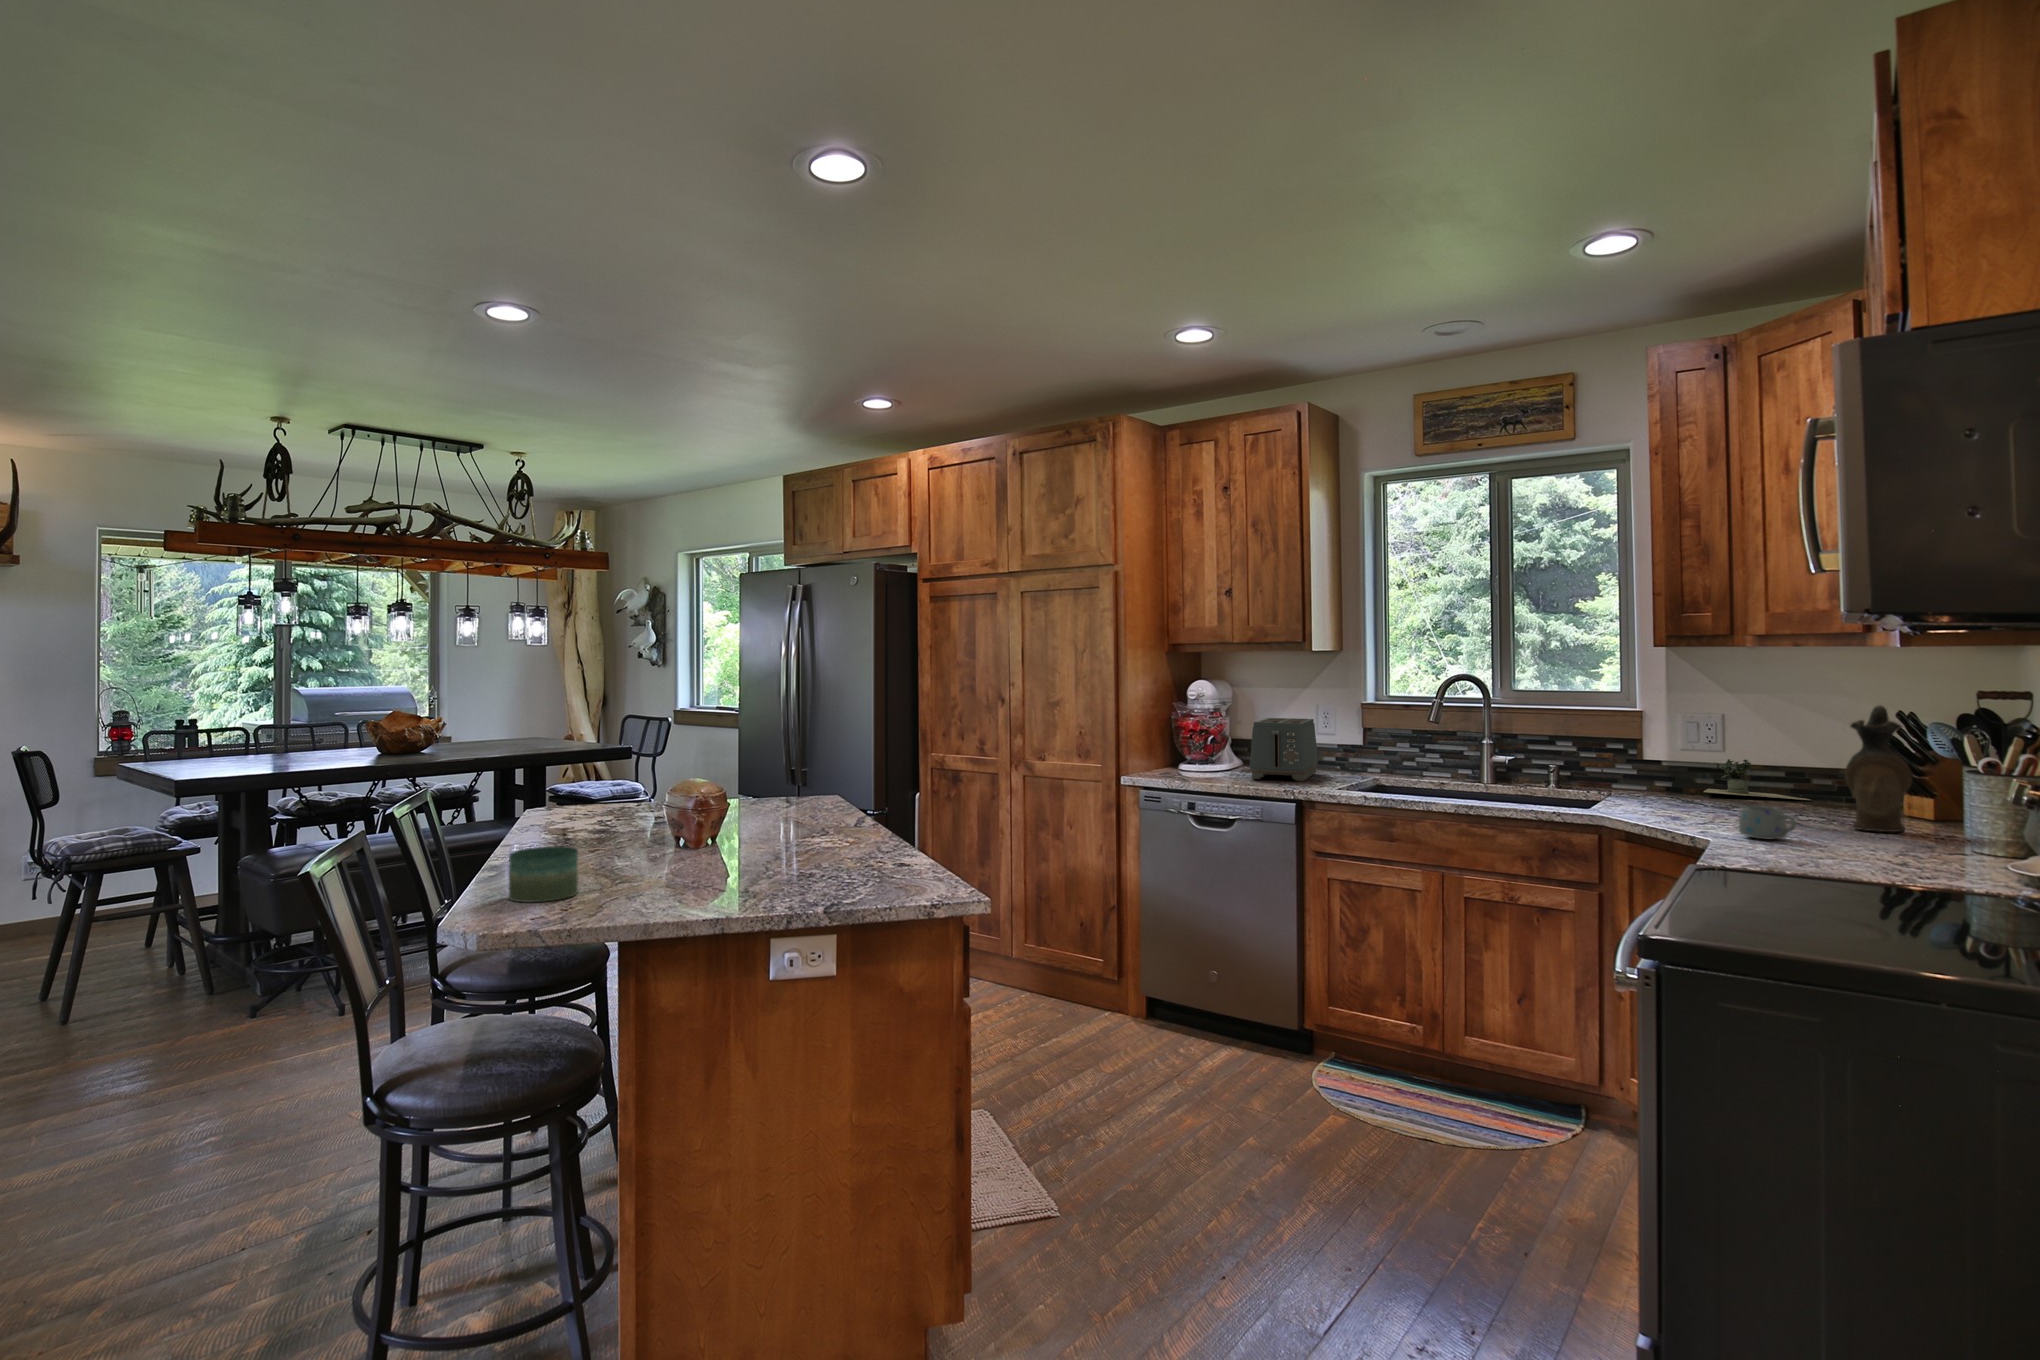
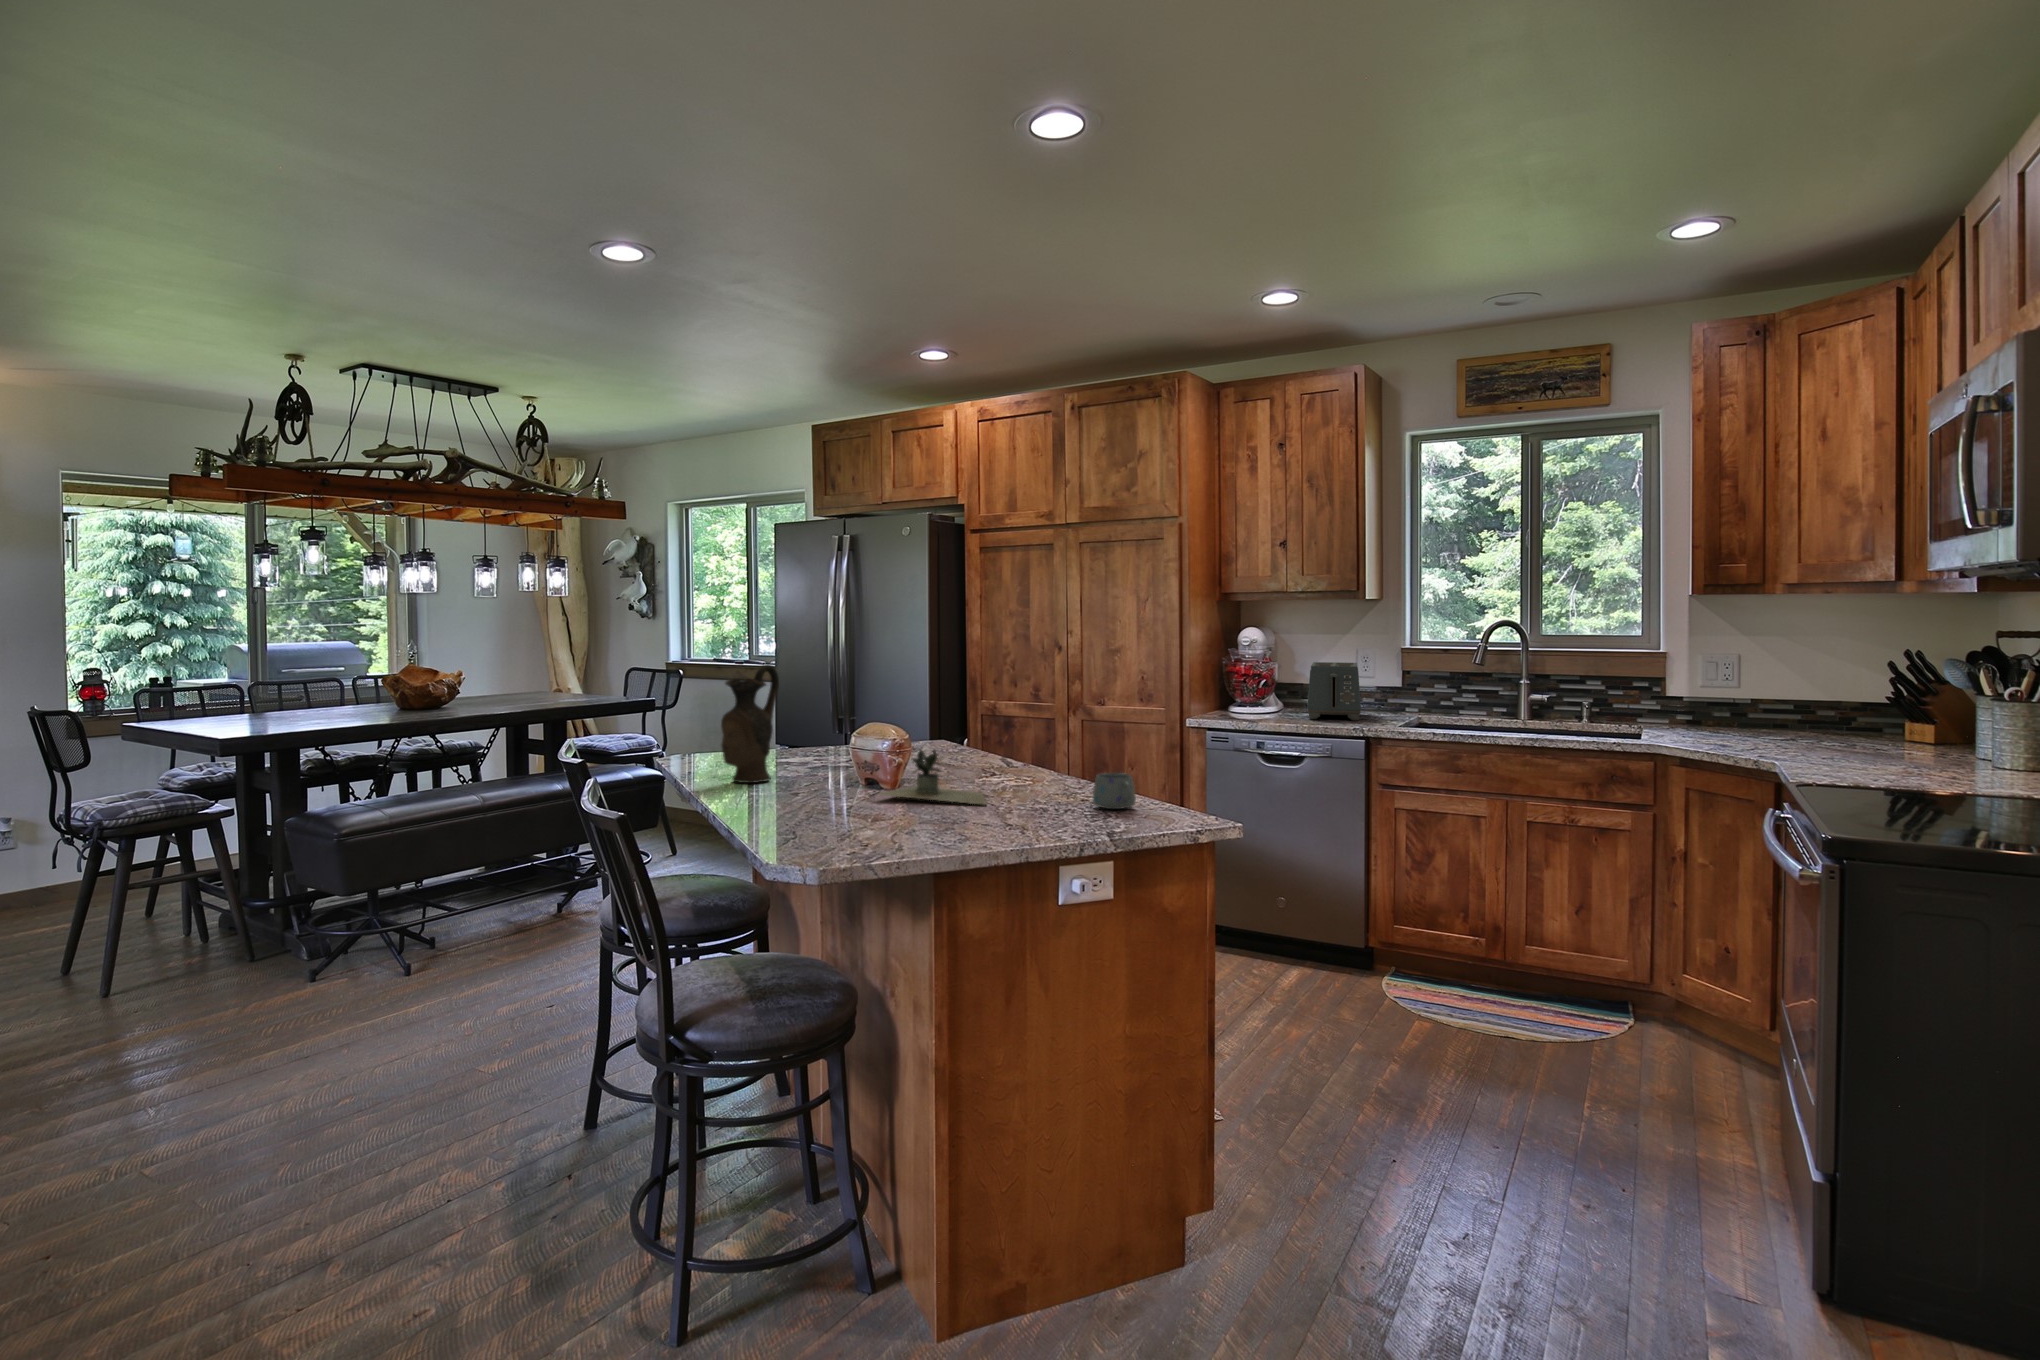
ceramic pitcher: present [1845,705,1913,832] -> present [721,664,779,783]
potted plant: present [1704,759,1810,800] -> present [876,749,1021,805]
mug: present [1739,806,1796,839] -> present [1093,773,1136,809]
candle: present [509,846,578,902] -> none [777,787,841,842]

